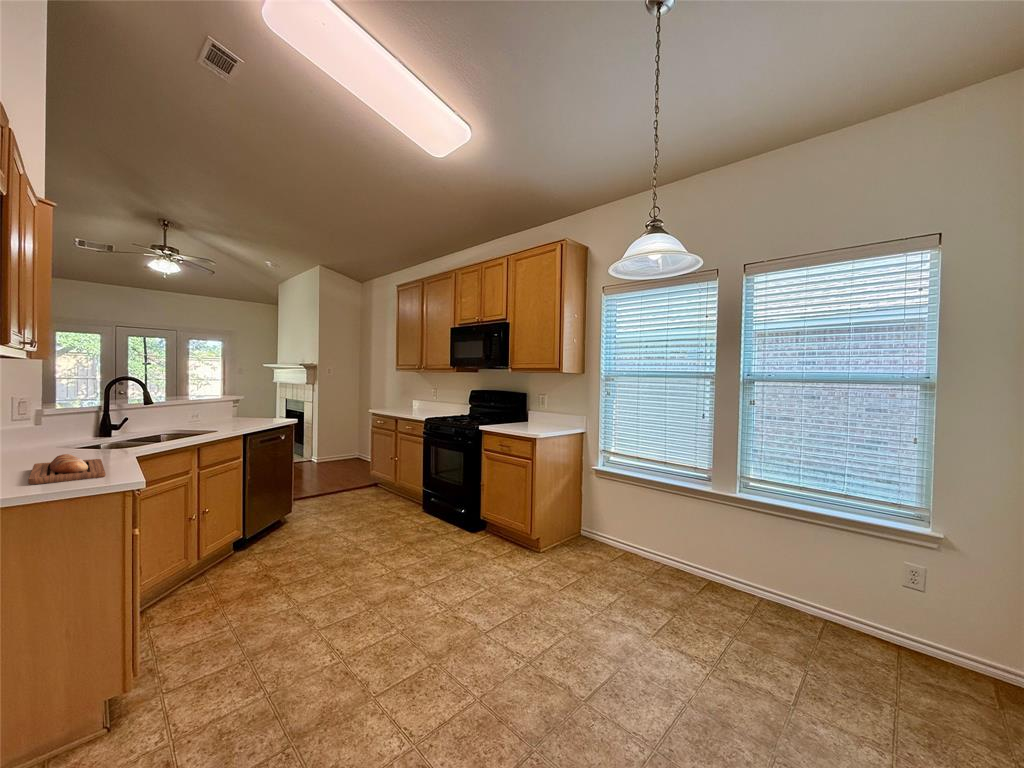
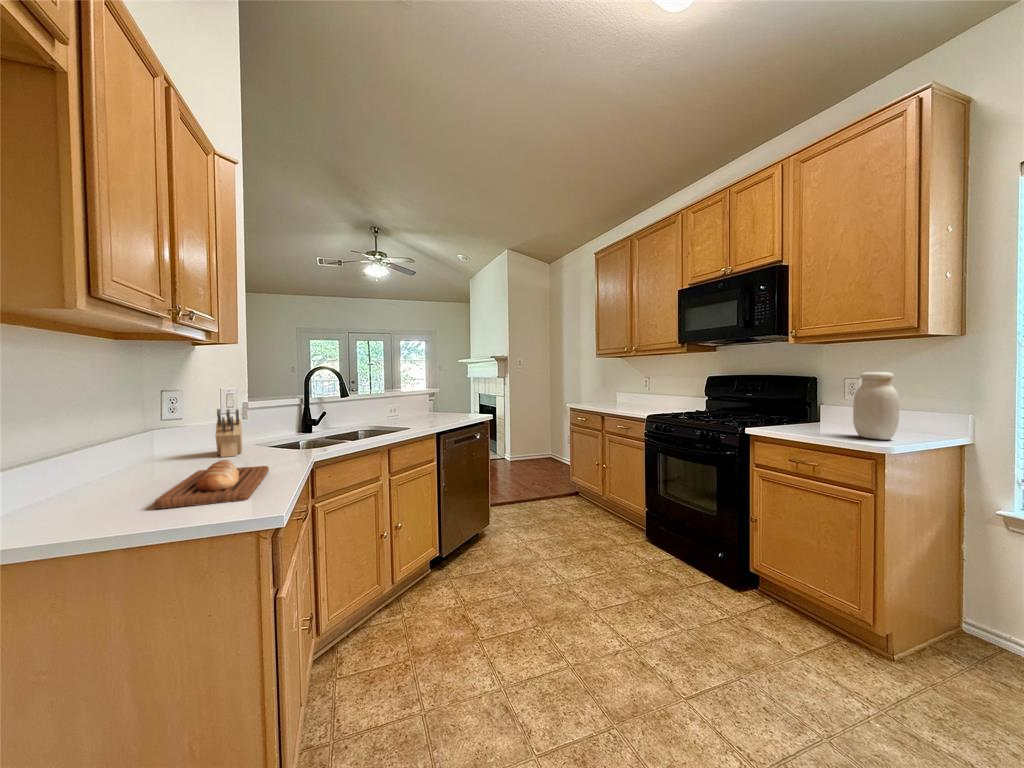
jar: none [532,393,551,431] -> present [853,372,899,440]
knife block: none [20,416,54,457] -> present [216,409,242,457]

